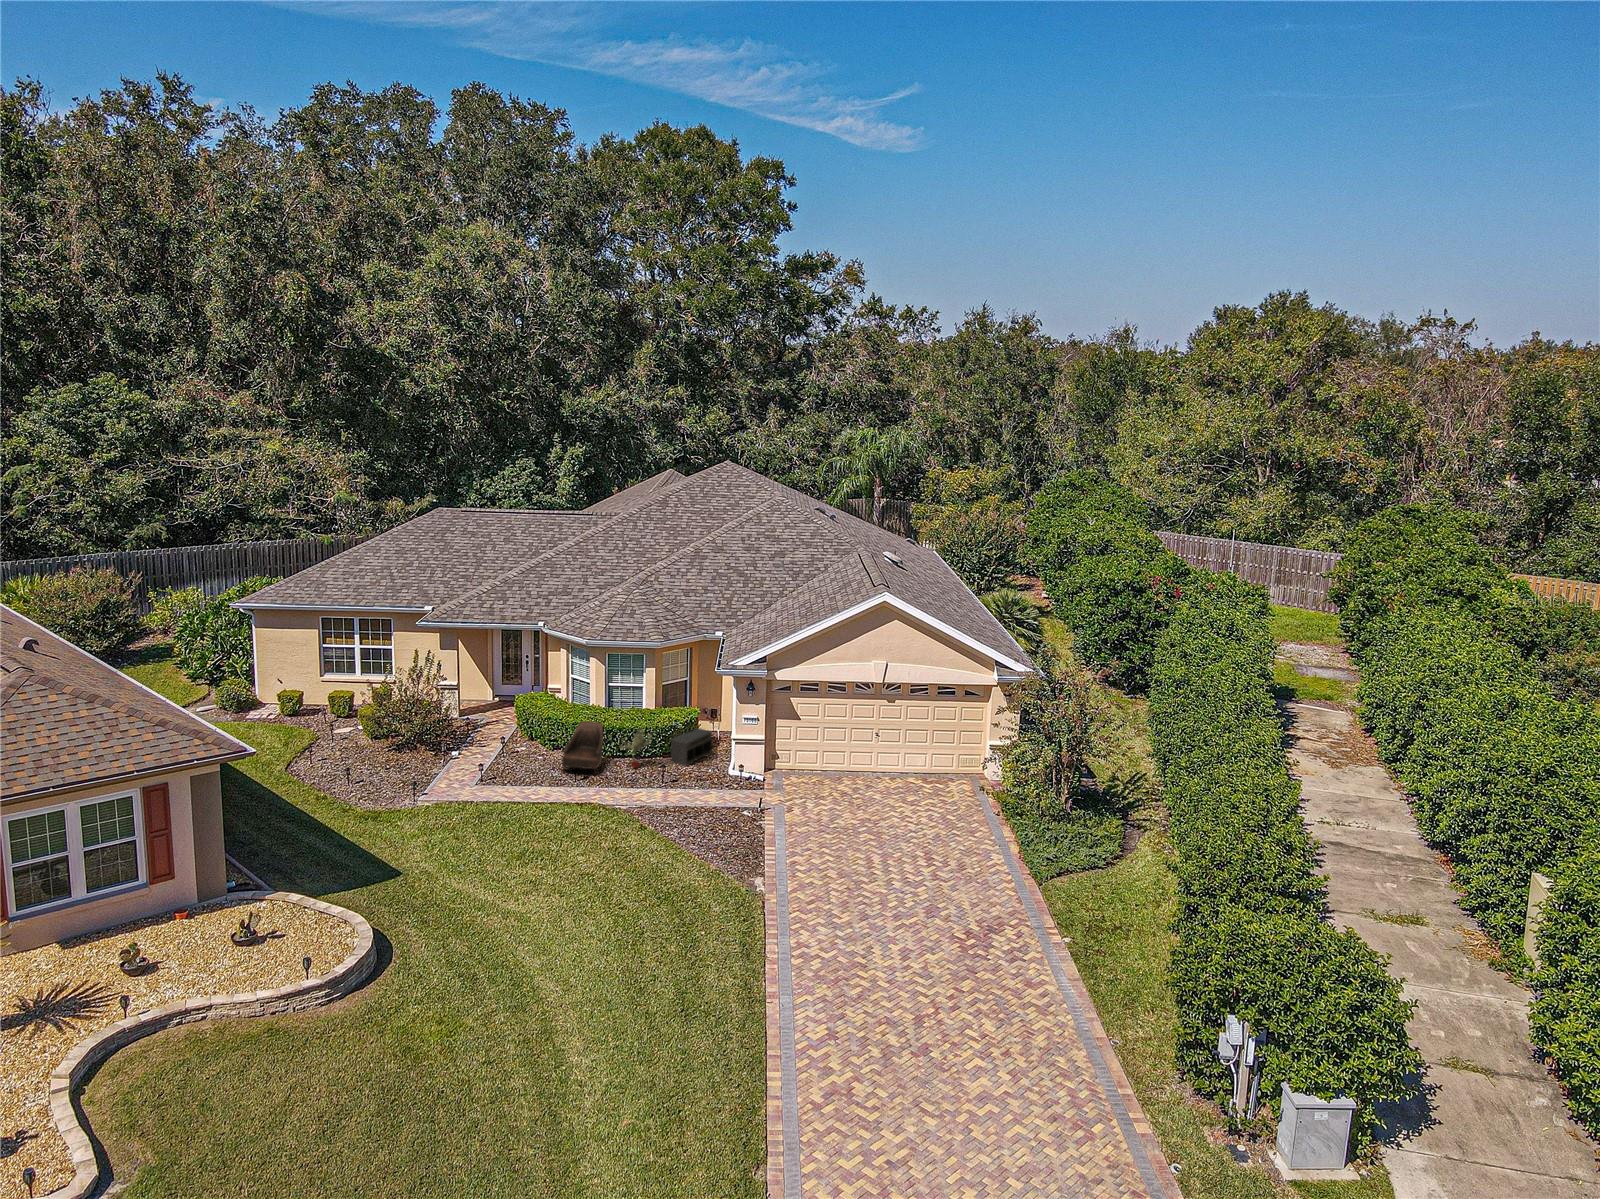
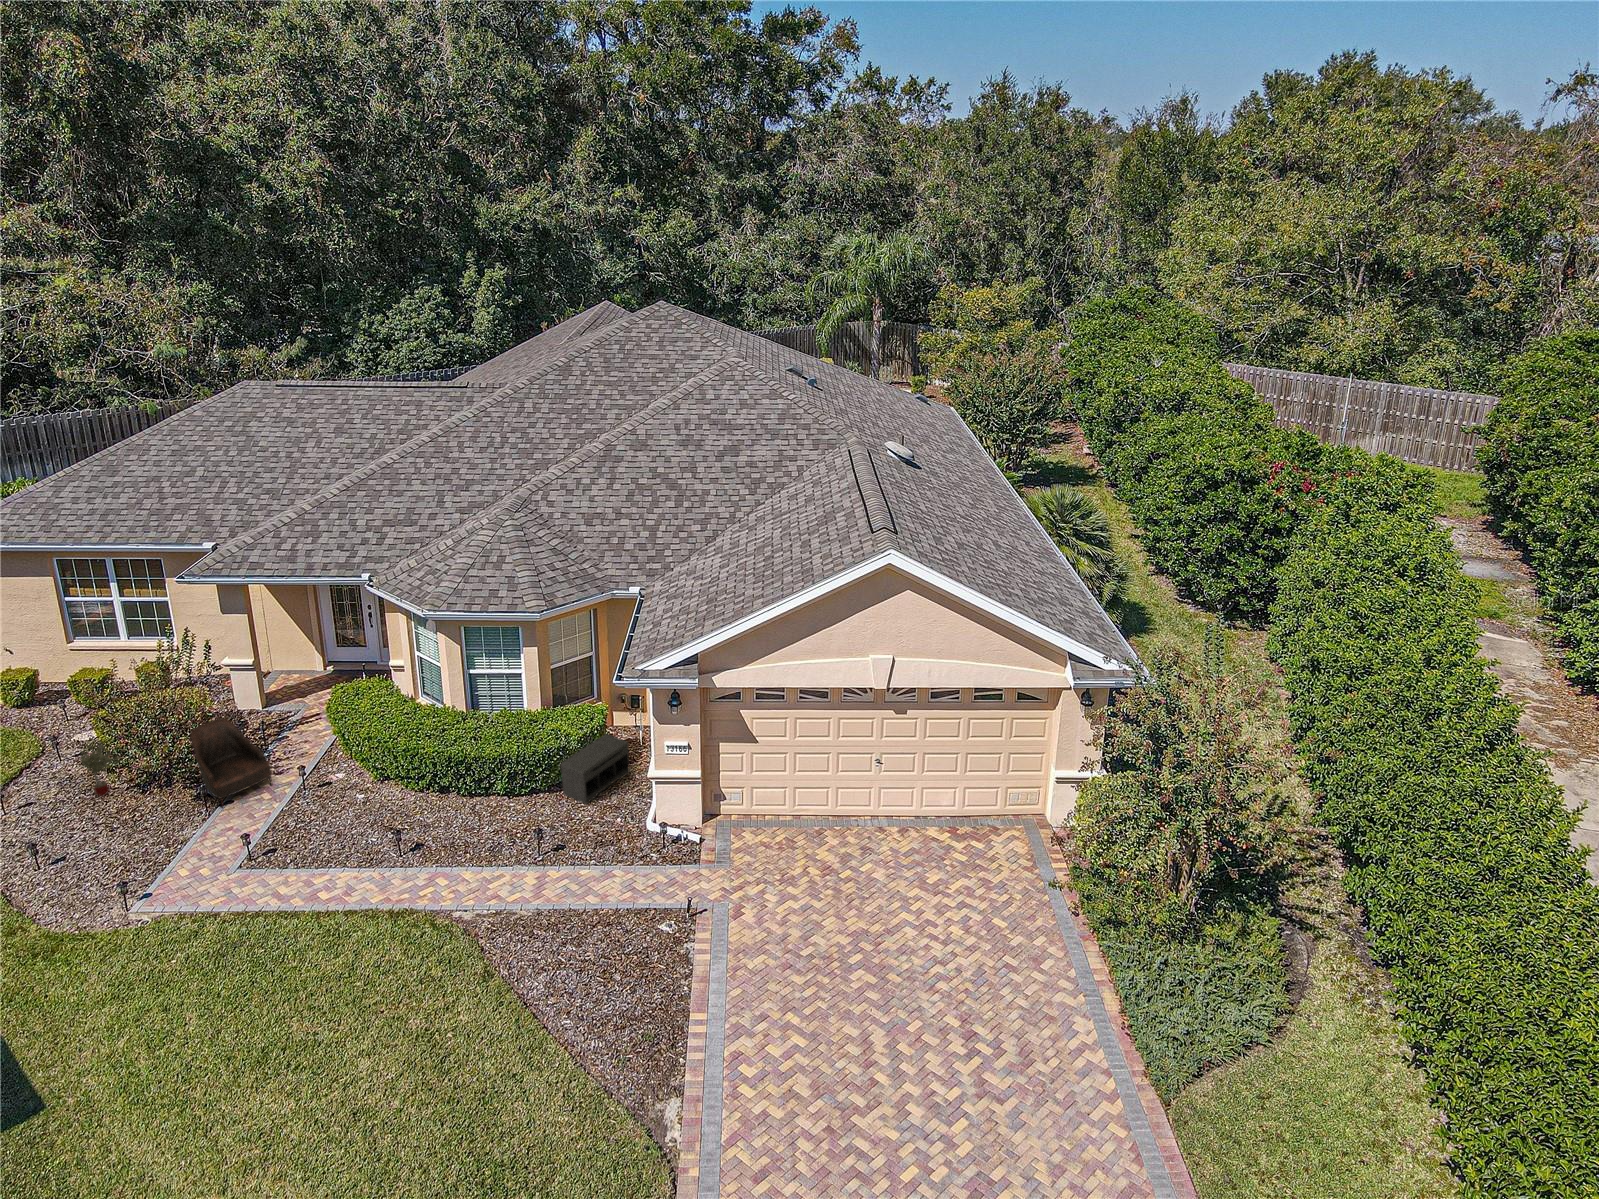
armchair: present [562,721,603,774] -> present [190,718,273,807]
potted tree: present [620,730,652,768] -> present [81,741,120,796]

